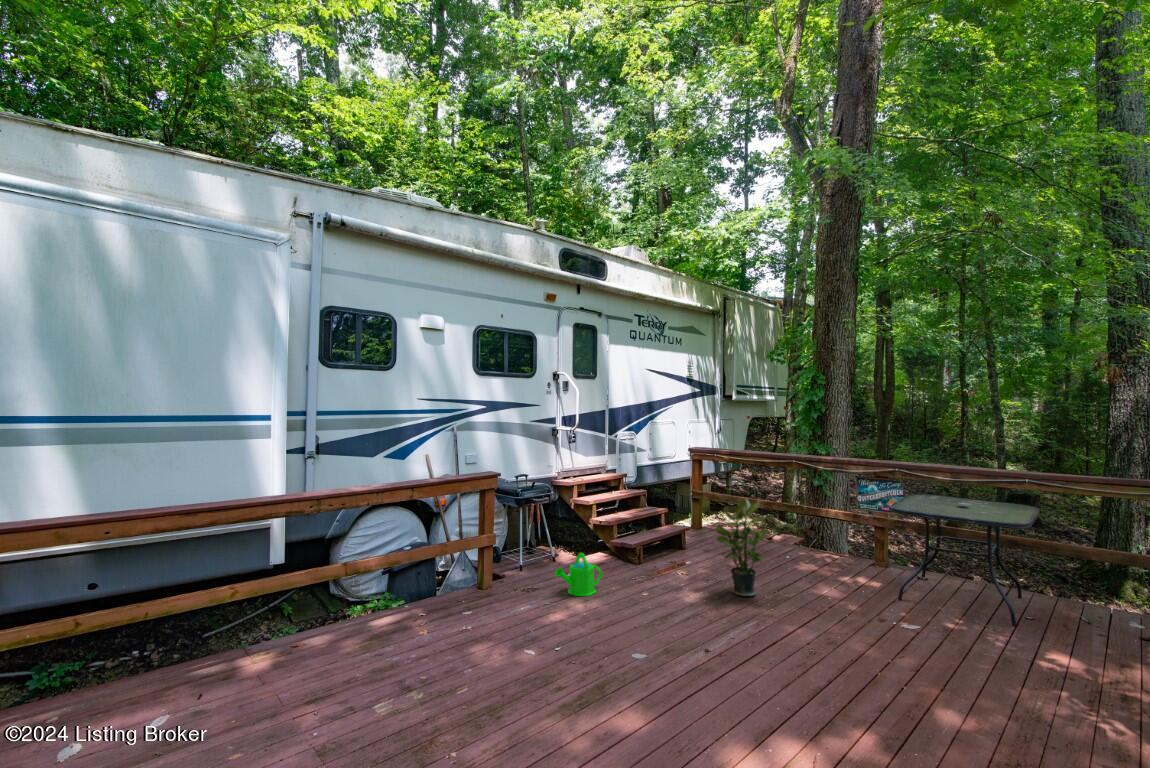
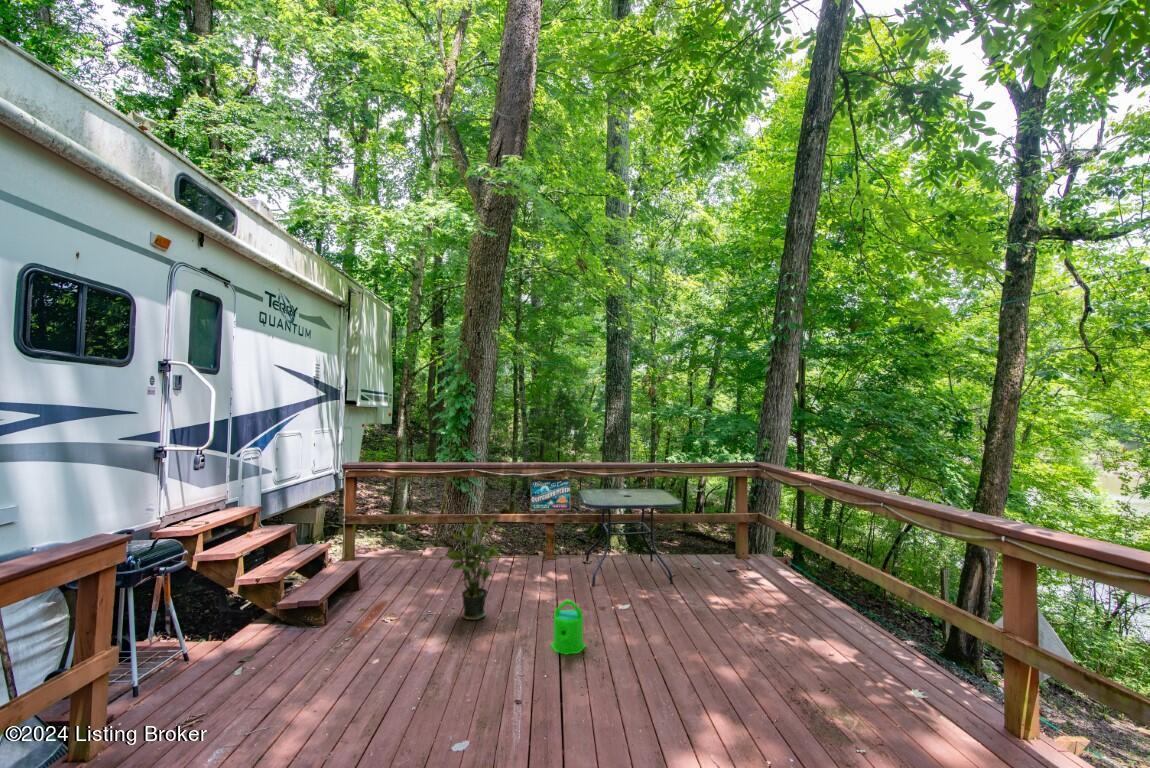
watering can: present [555,553,602,596] -> present [551,600,585,655]

